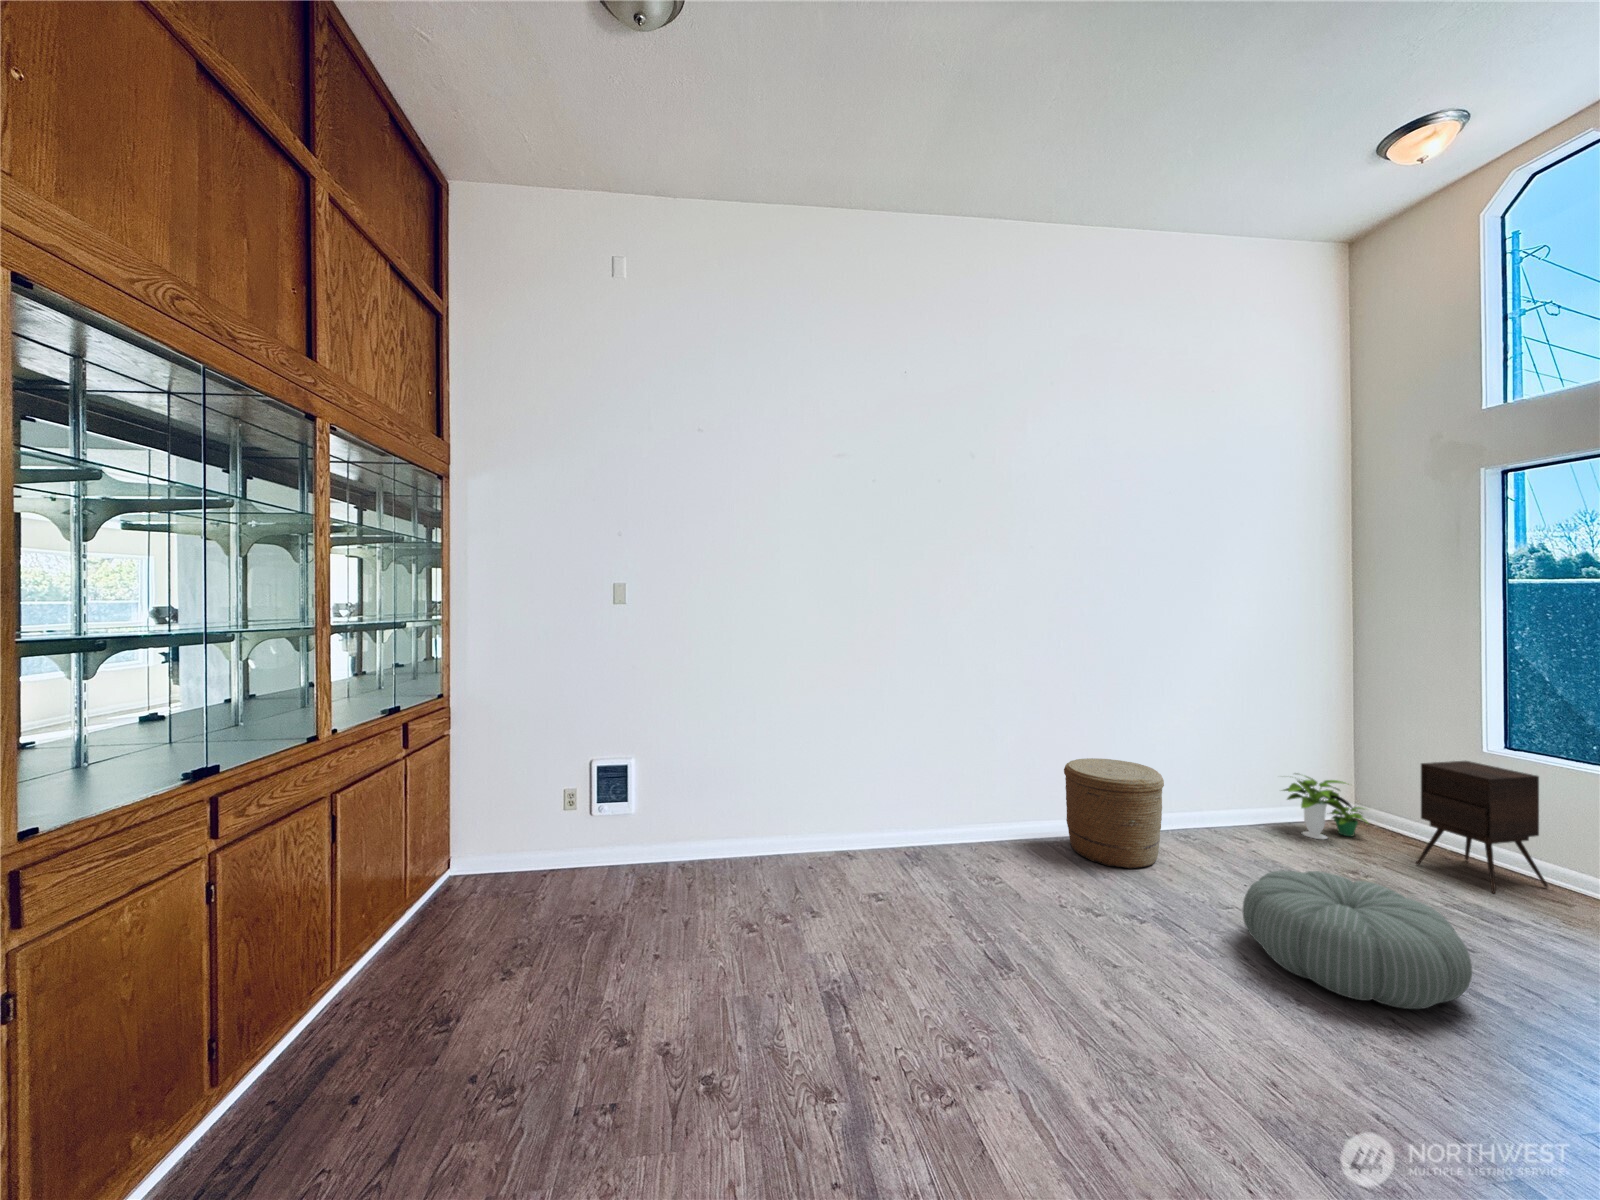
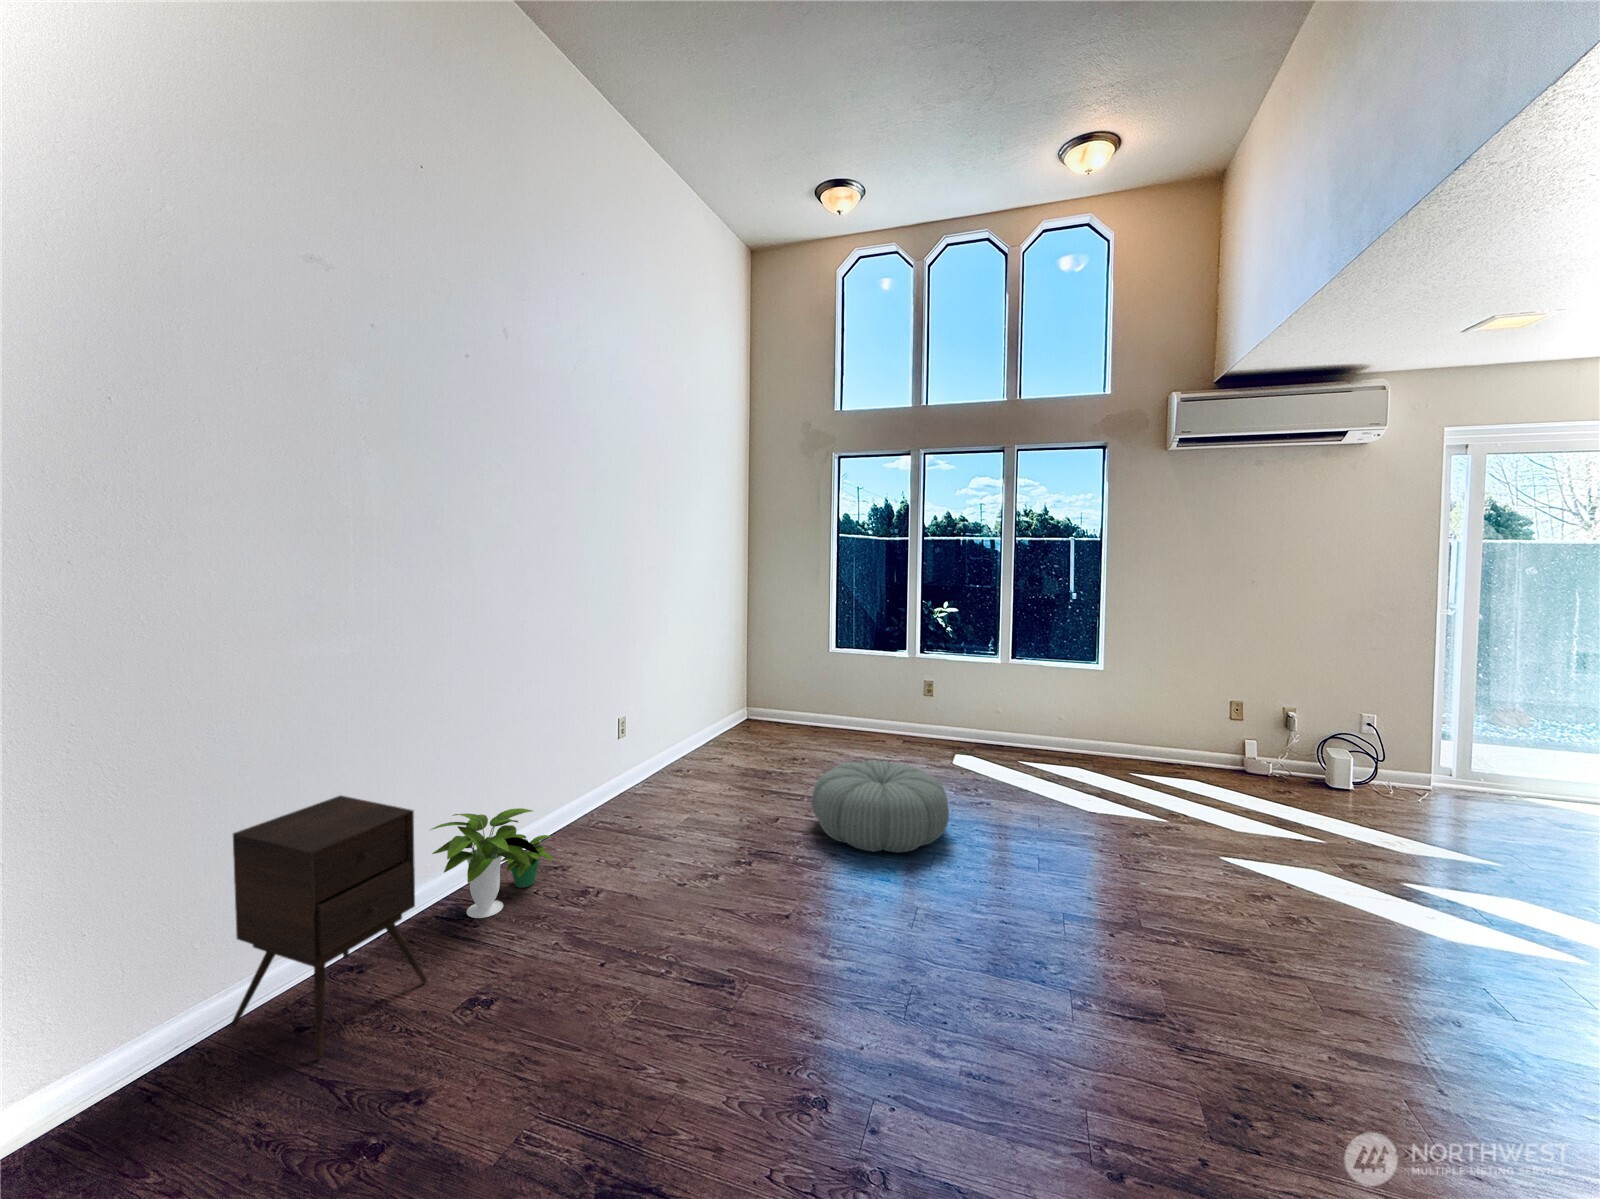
woven basket: present [1064,758,1164,869] -> none [603,708,705,825]
side table: present [1416,761,1548,893] -> present [231,796,427,1059]
potted plant: present [1283,776,1368,839] -> present [431,808,554,918]

